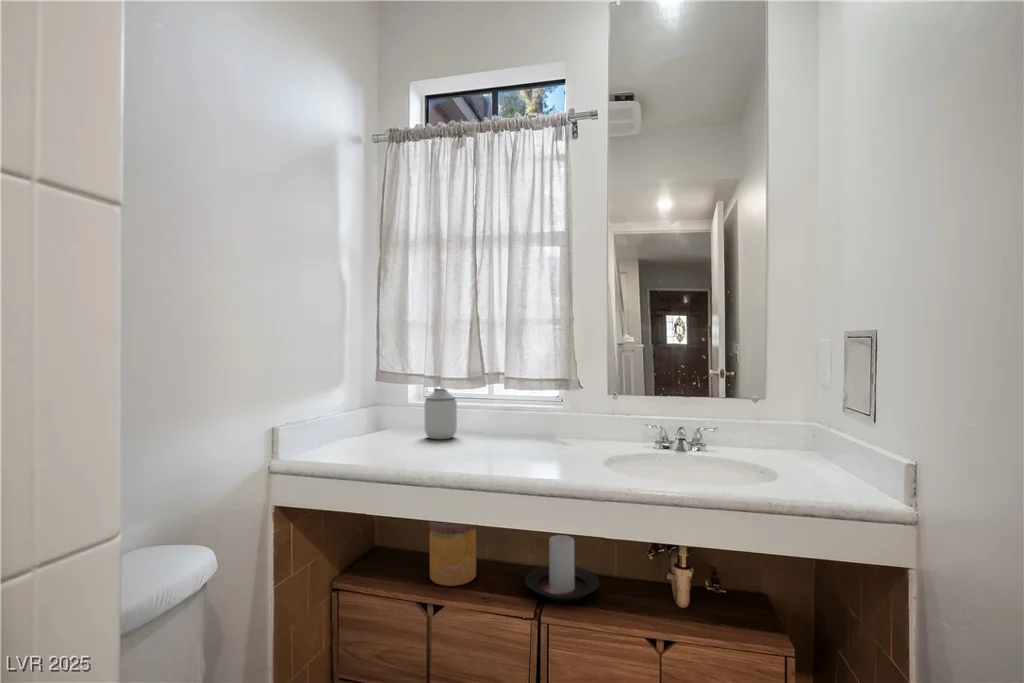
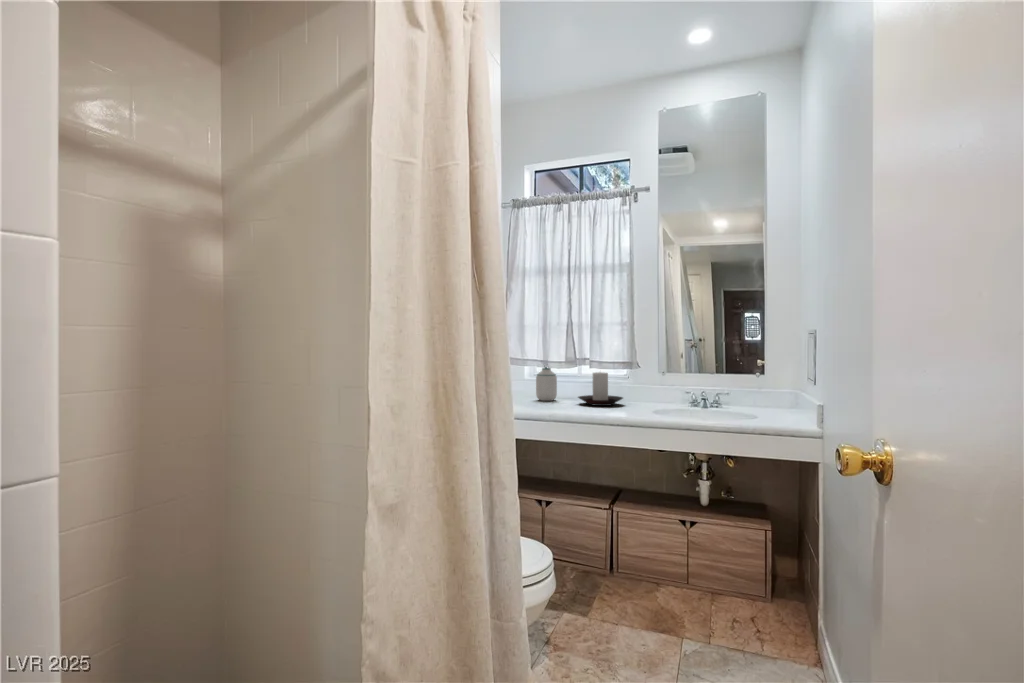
jar: present [429,522,476,586] -> none [542,448,571,491]
candle holder: present [525,535,599,602] -> present [578,372,623,406]

